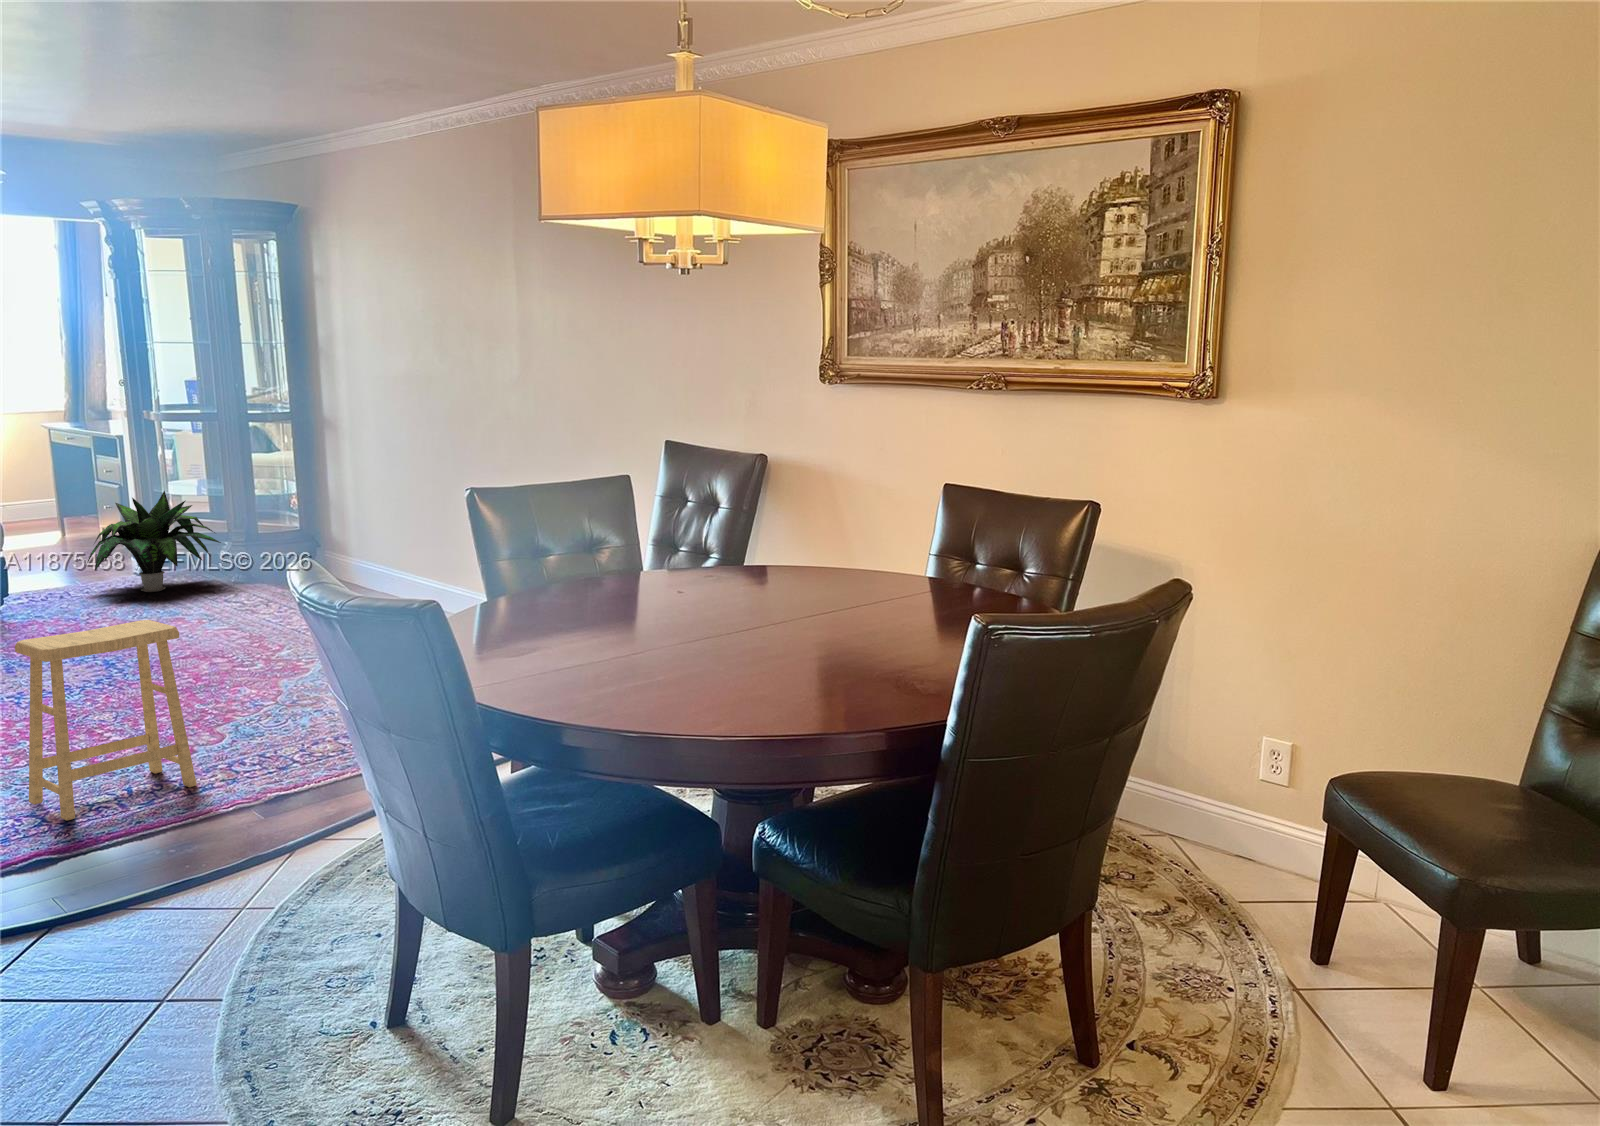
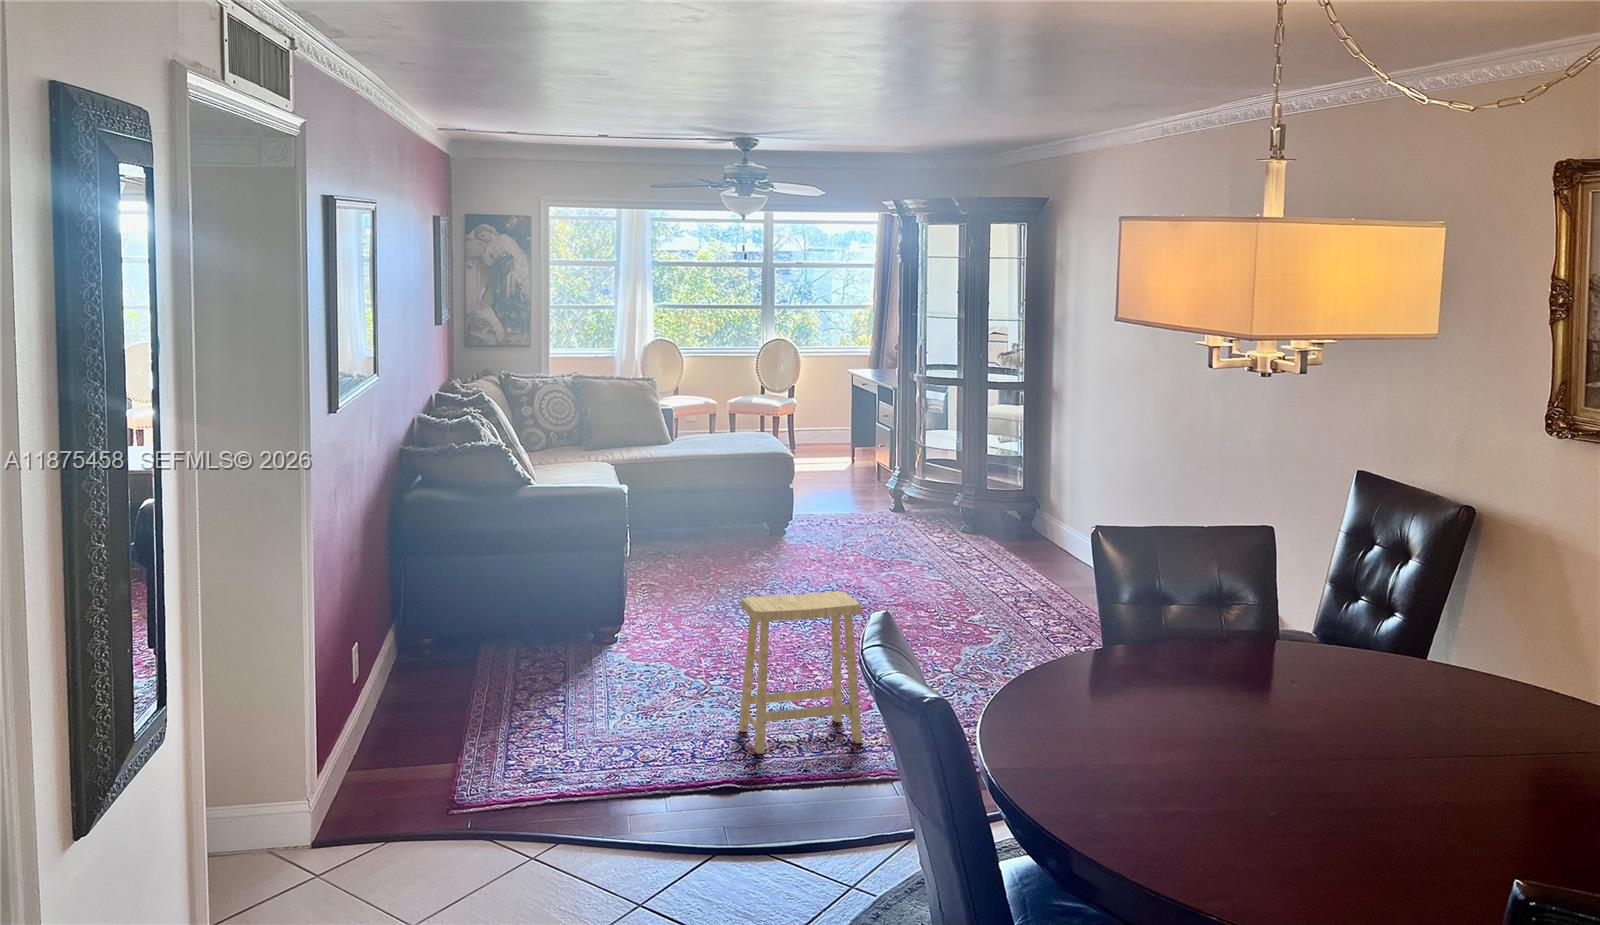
potted plant: present [86,491,221,592] -> none [849,443,958,530]

